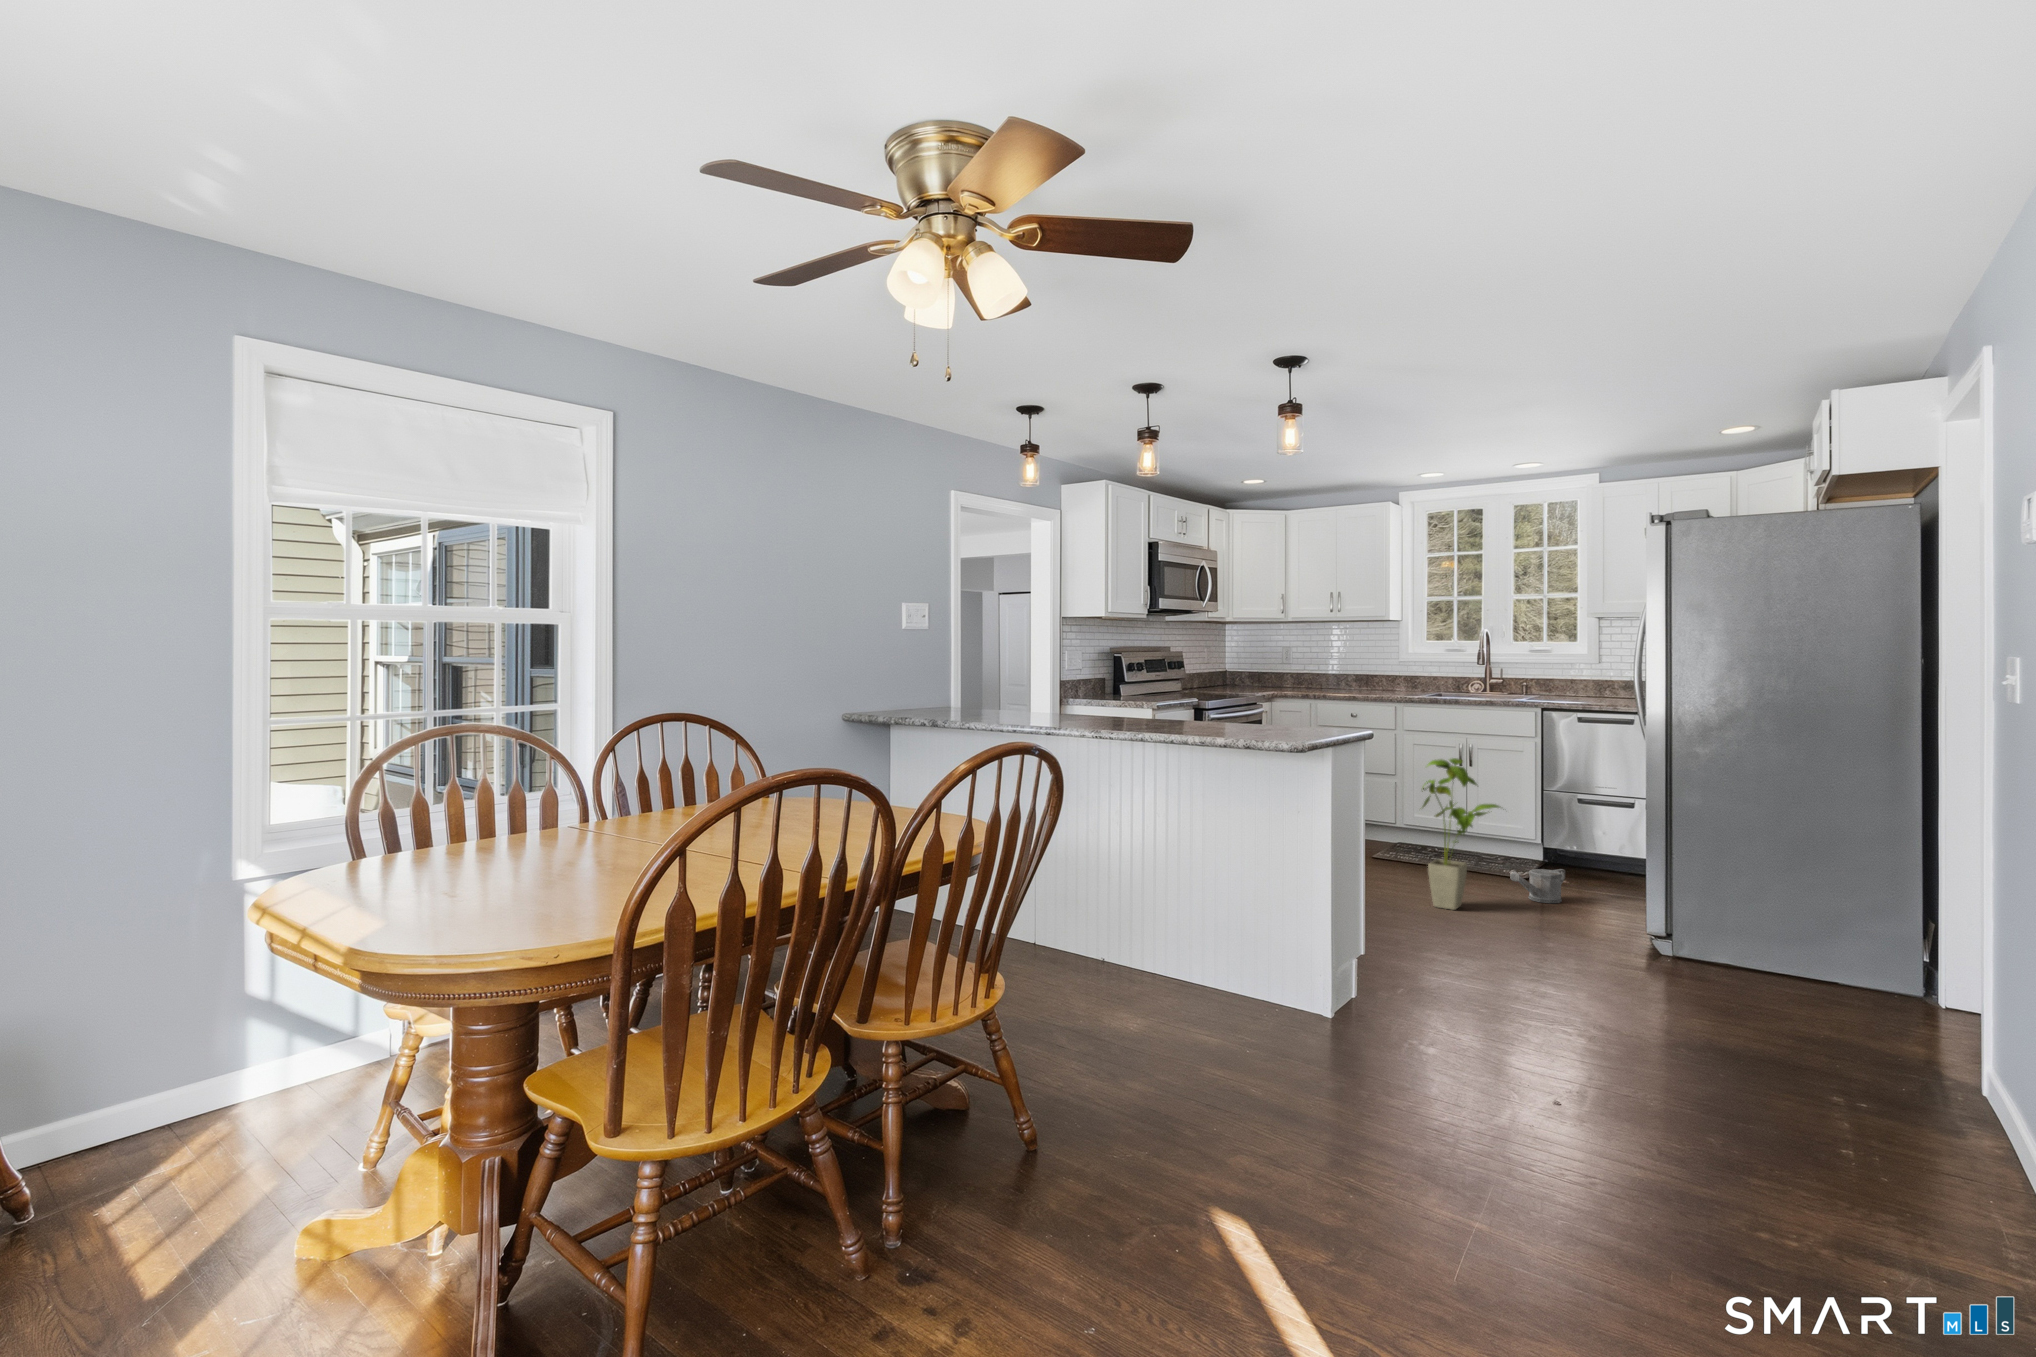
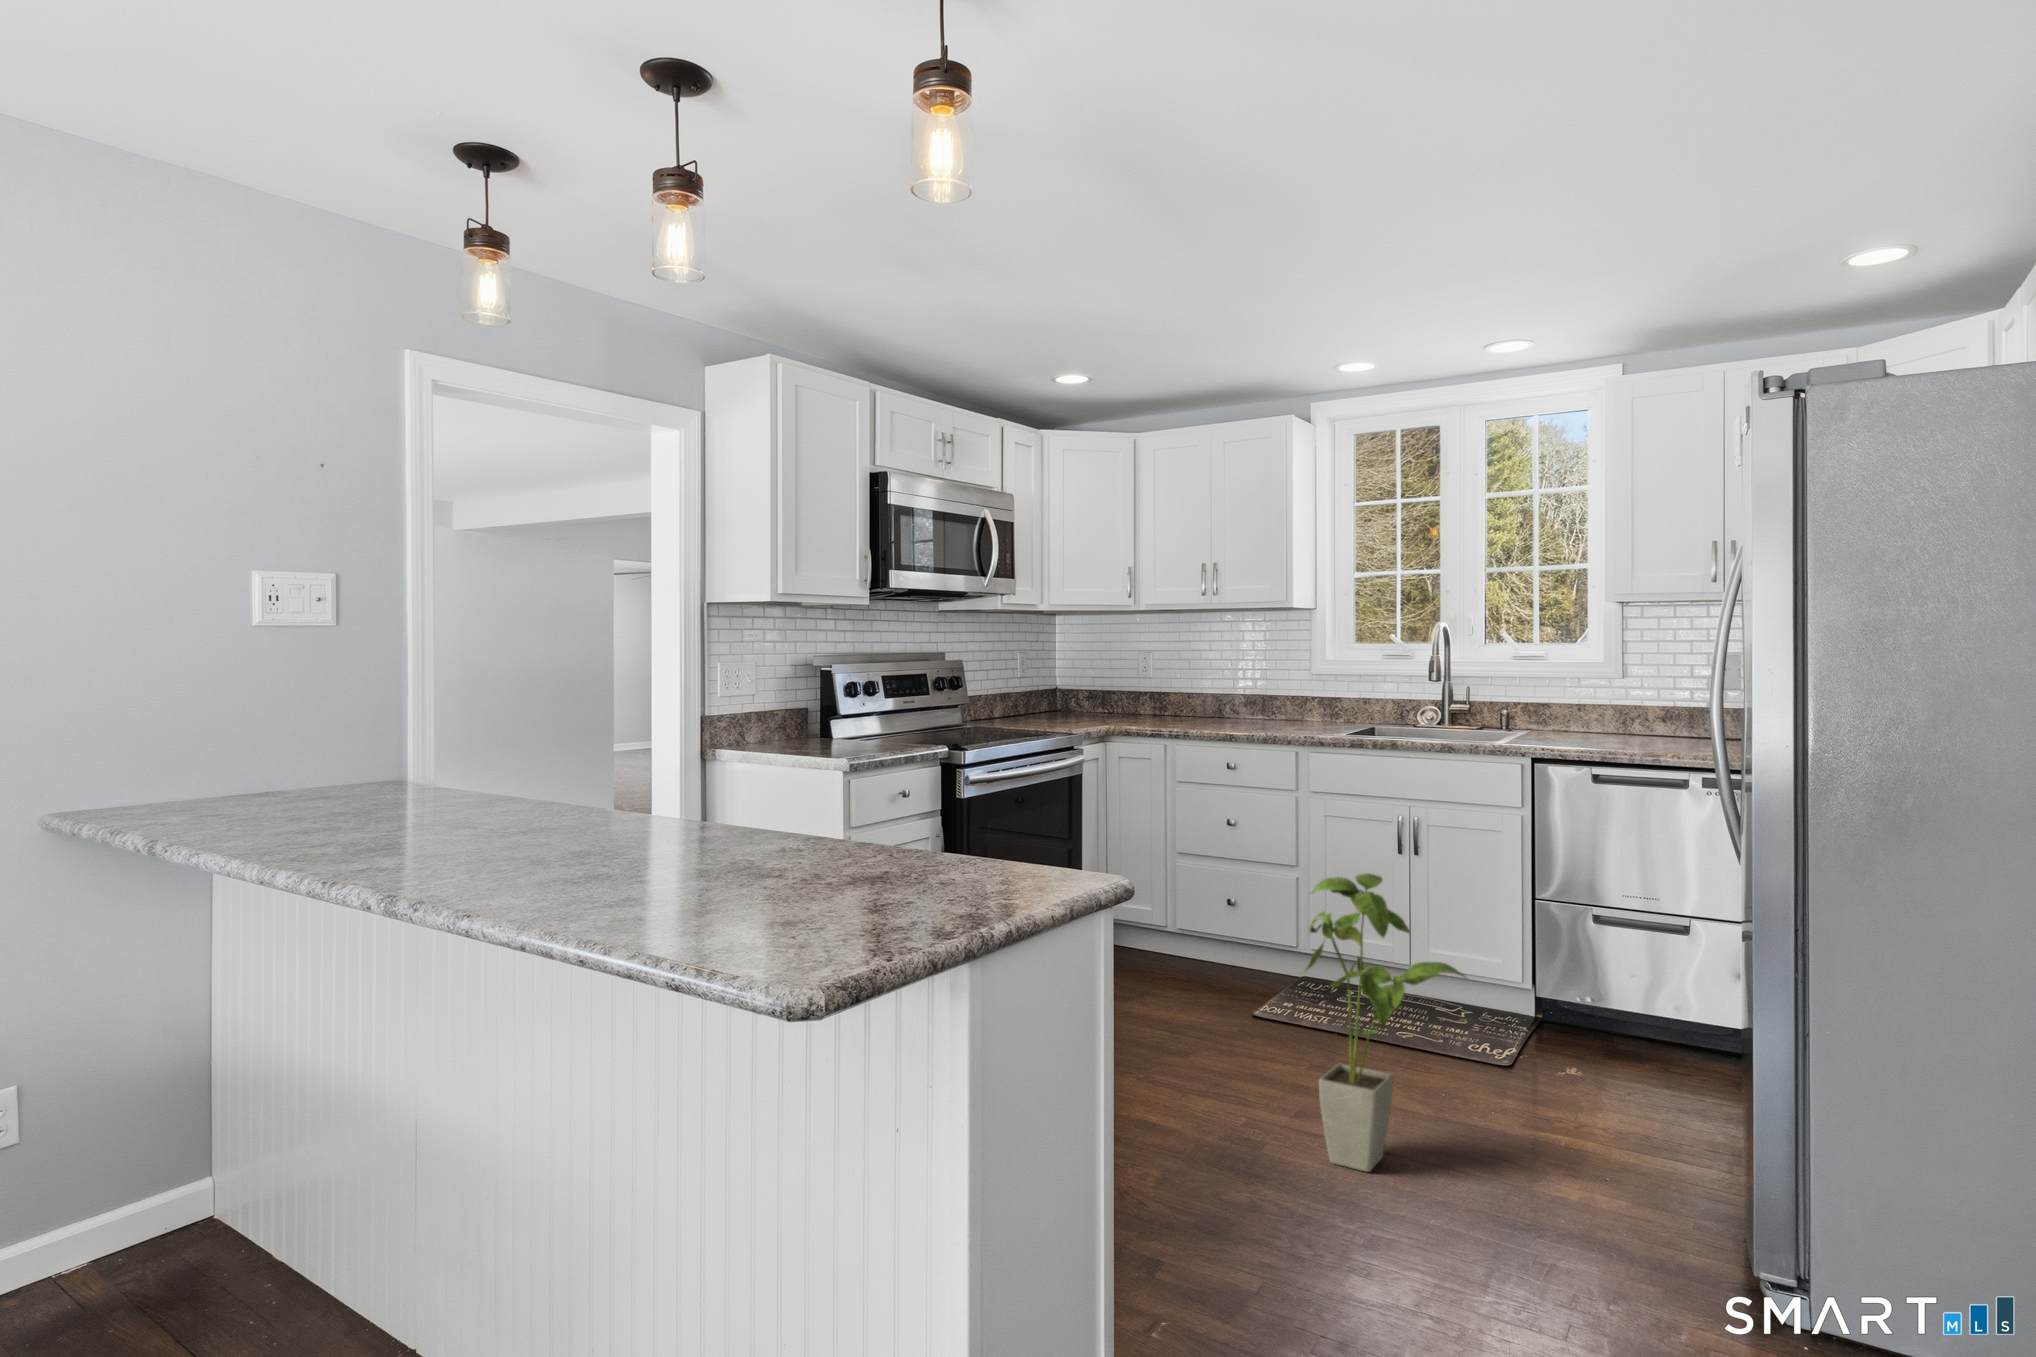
watering can: present [1510,869,1565,903] -> none [1475,1069,1576,1144]

